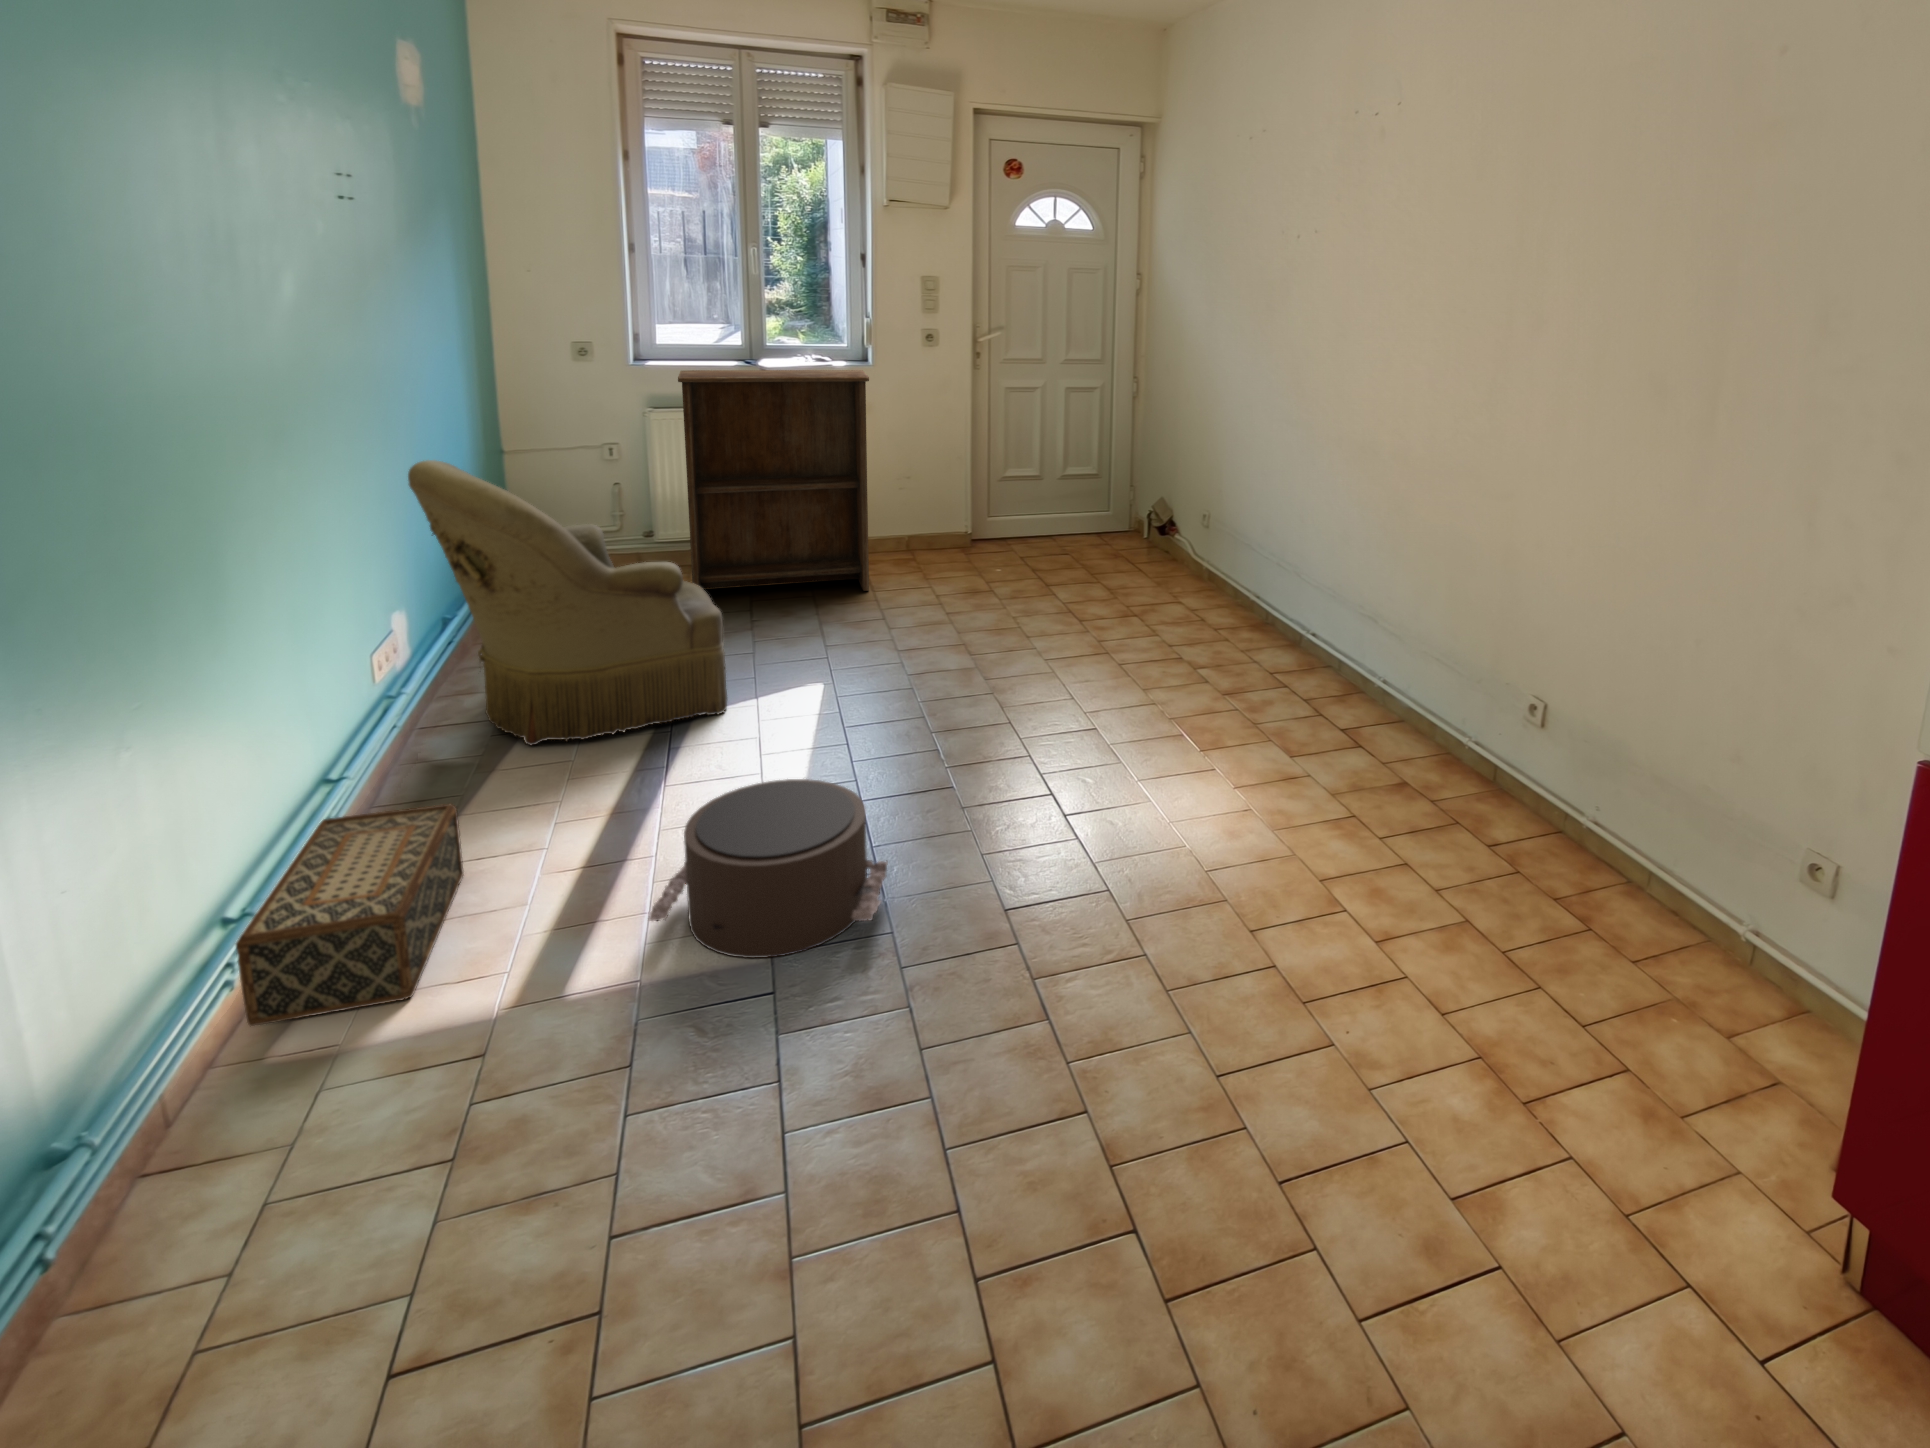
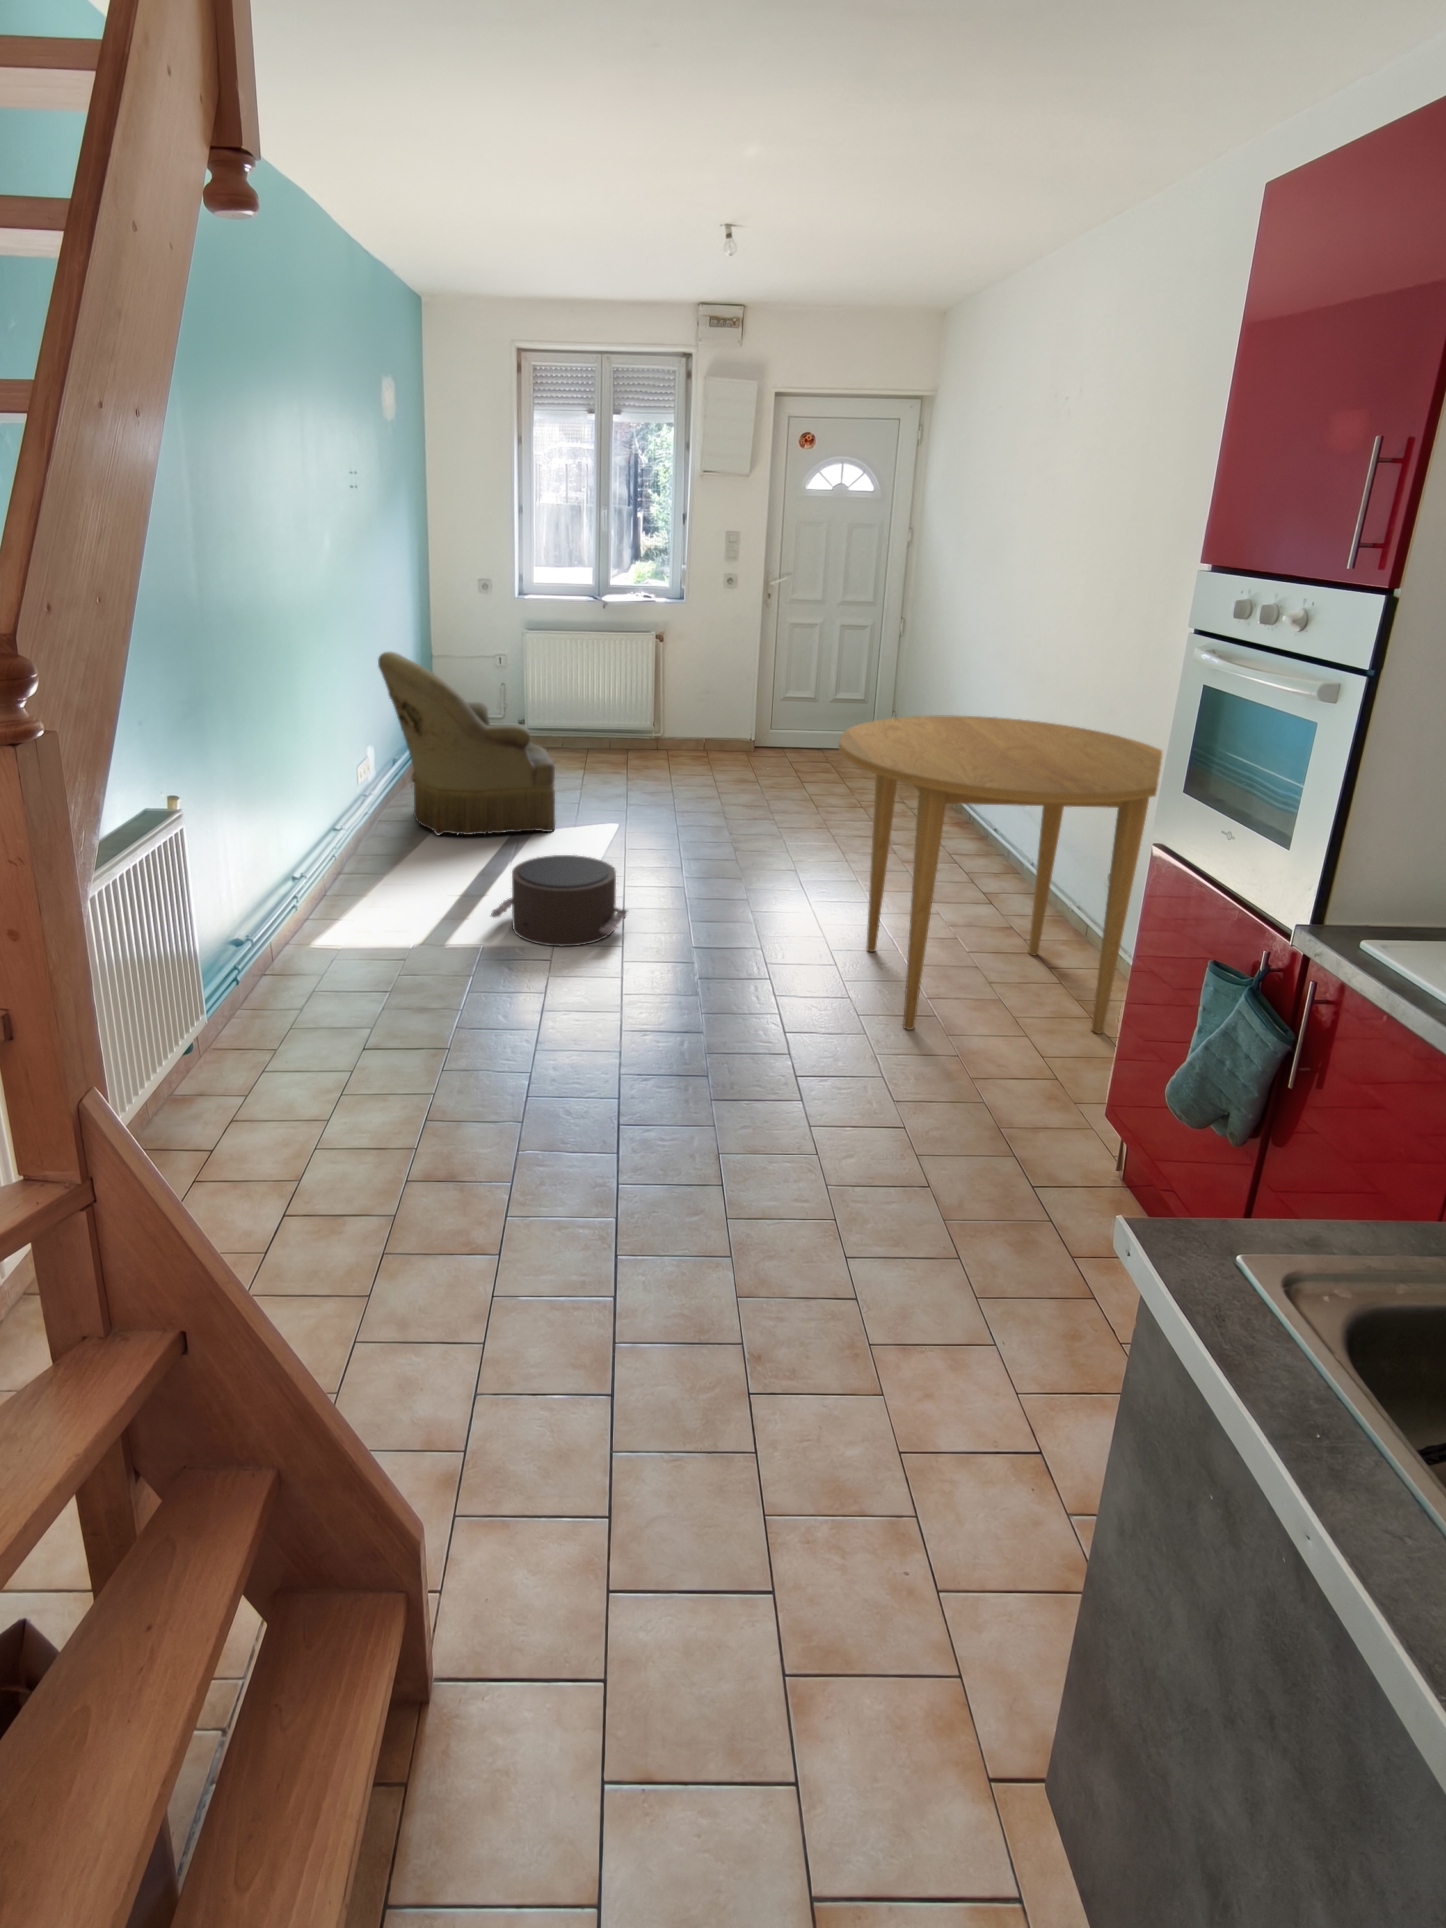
bookshelf: present [678,370,869,591] -> none [543,600,675,771]
dining table: none [1225,518,1724,1026] -> present [839,715,1162,1033]
woven basket: present [236,804,464,1026] -> none [297,845,399,934]

